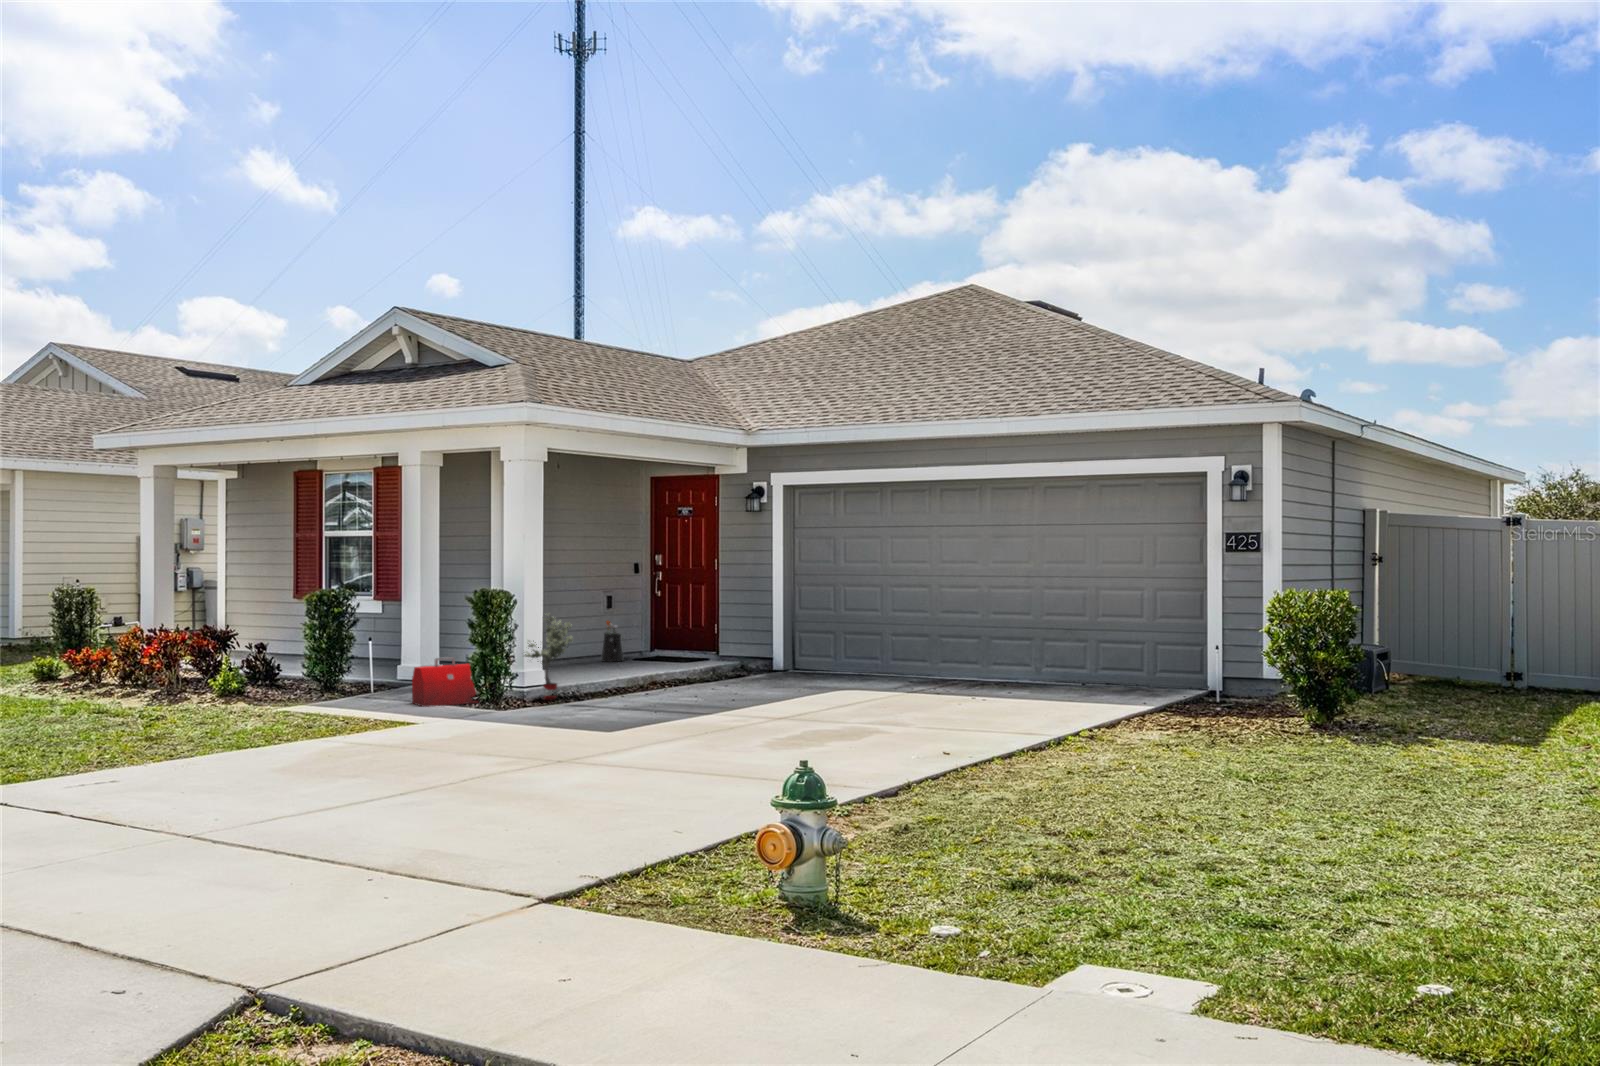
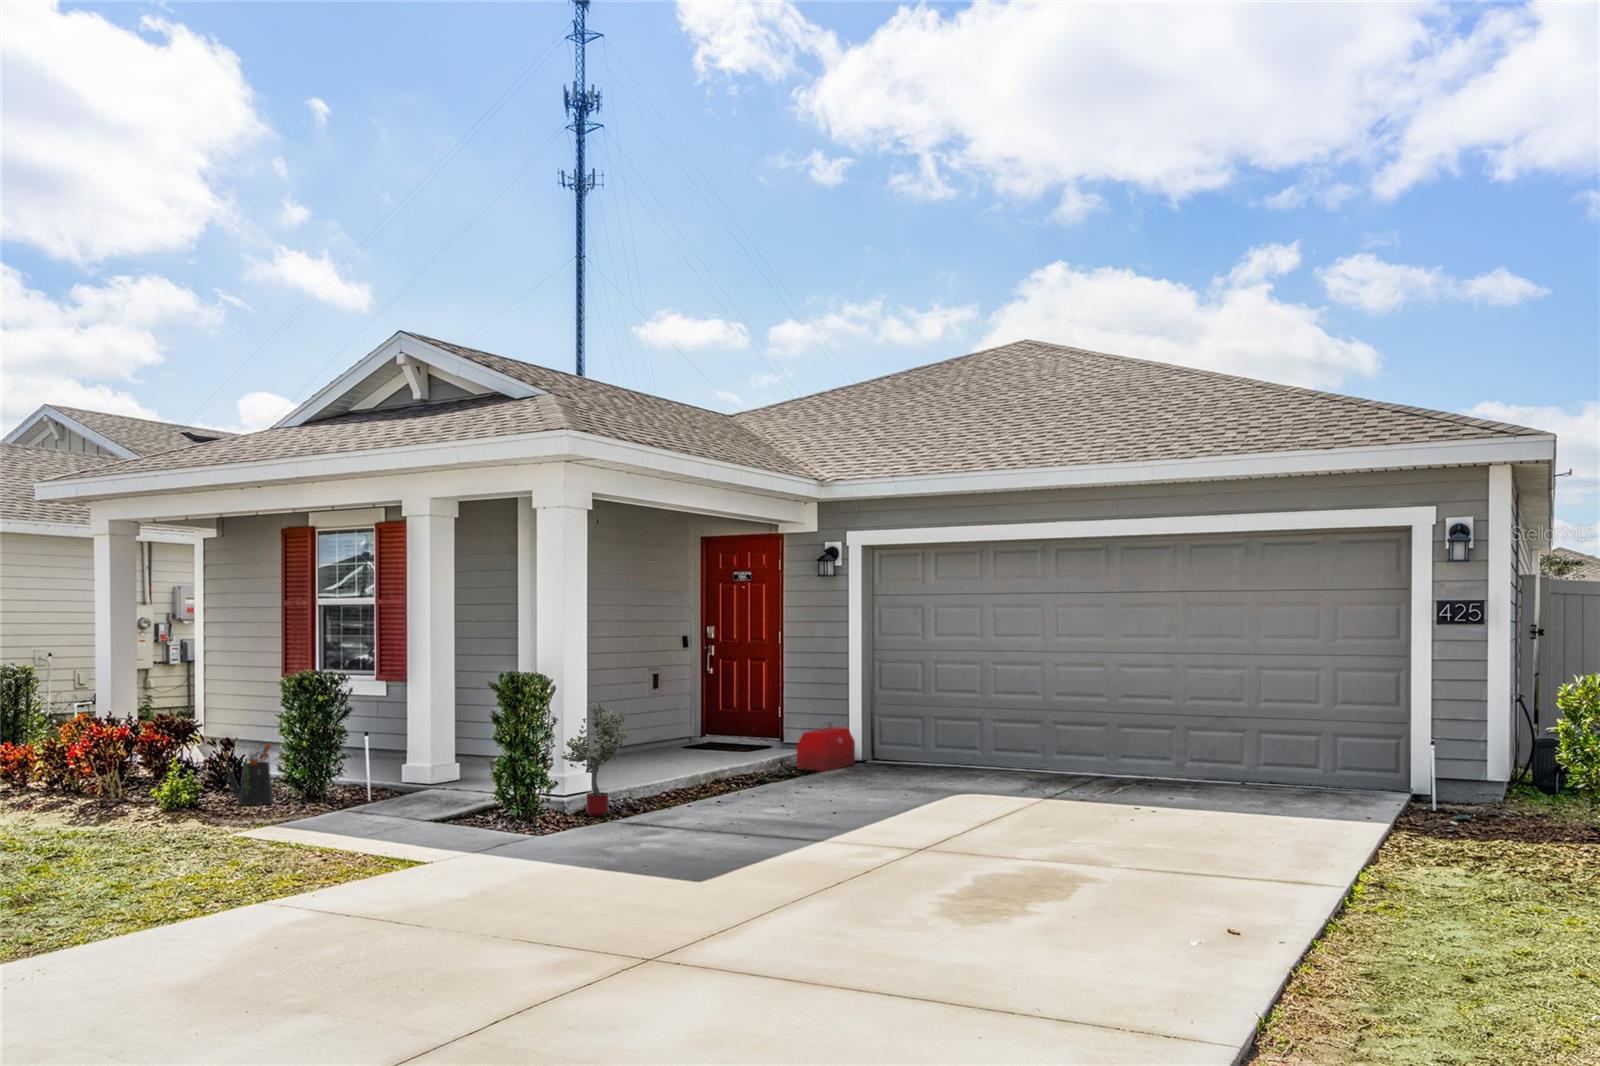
watering can: present [601,621,624,662] -> present [226,743,274,805]
toolbox: present [412,657,478,707] -> present [797,721,855,771]

